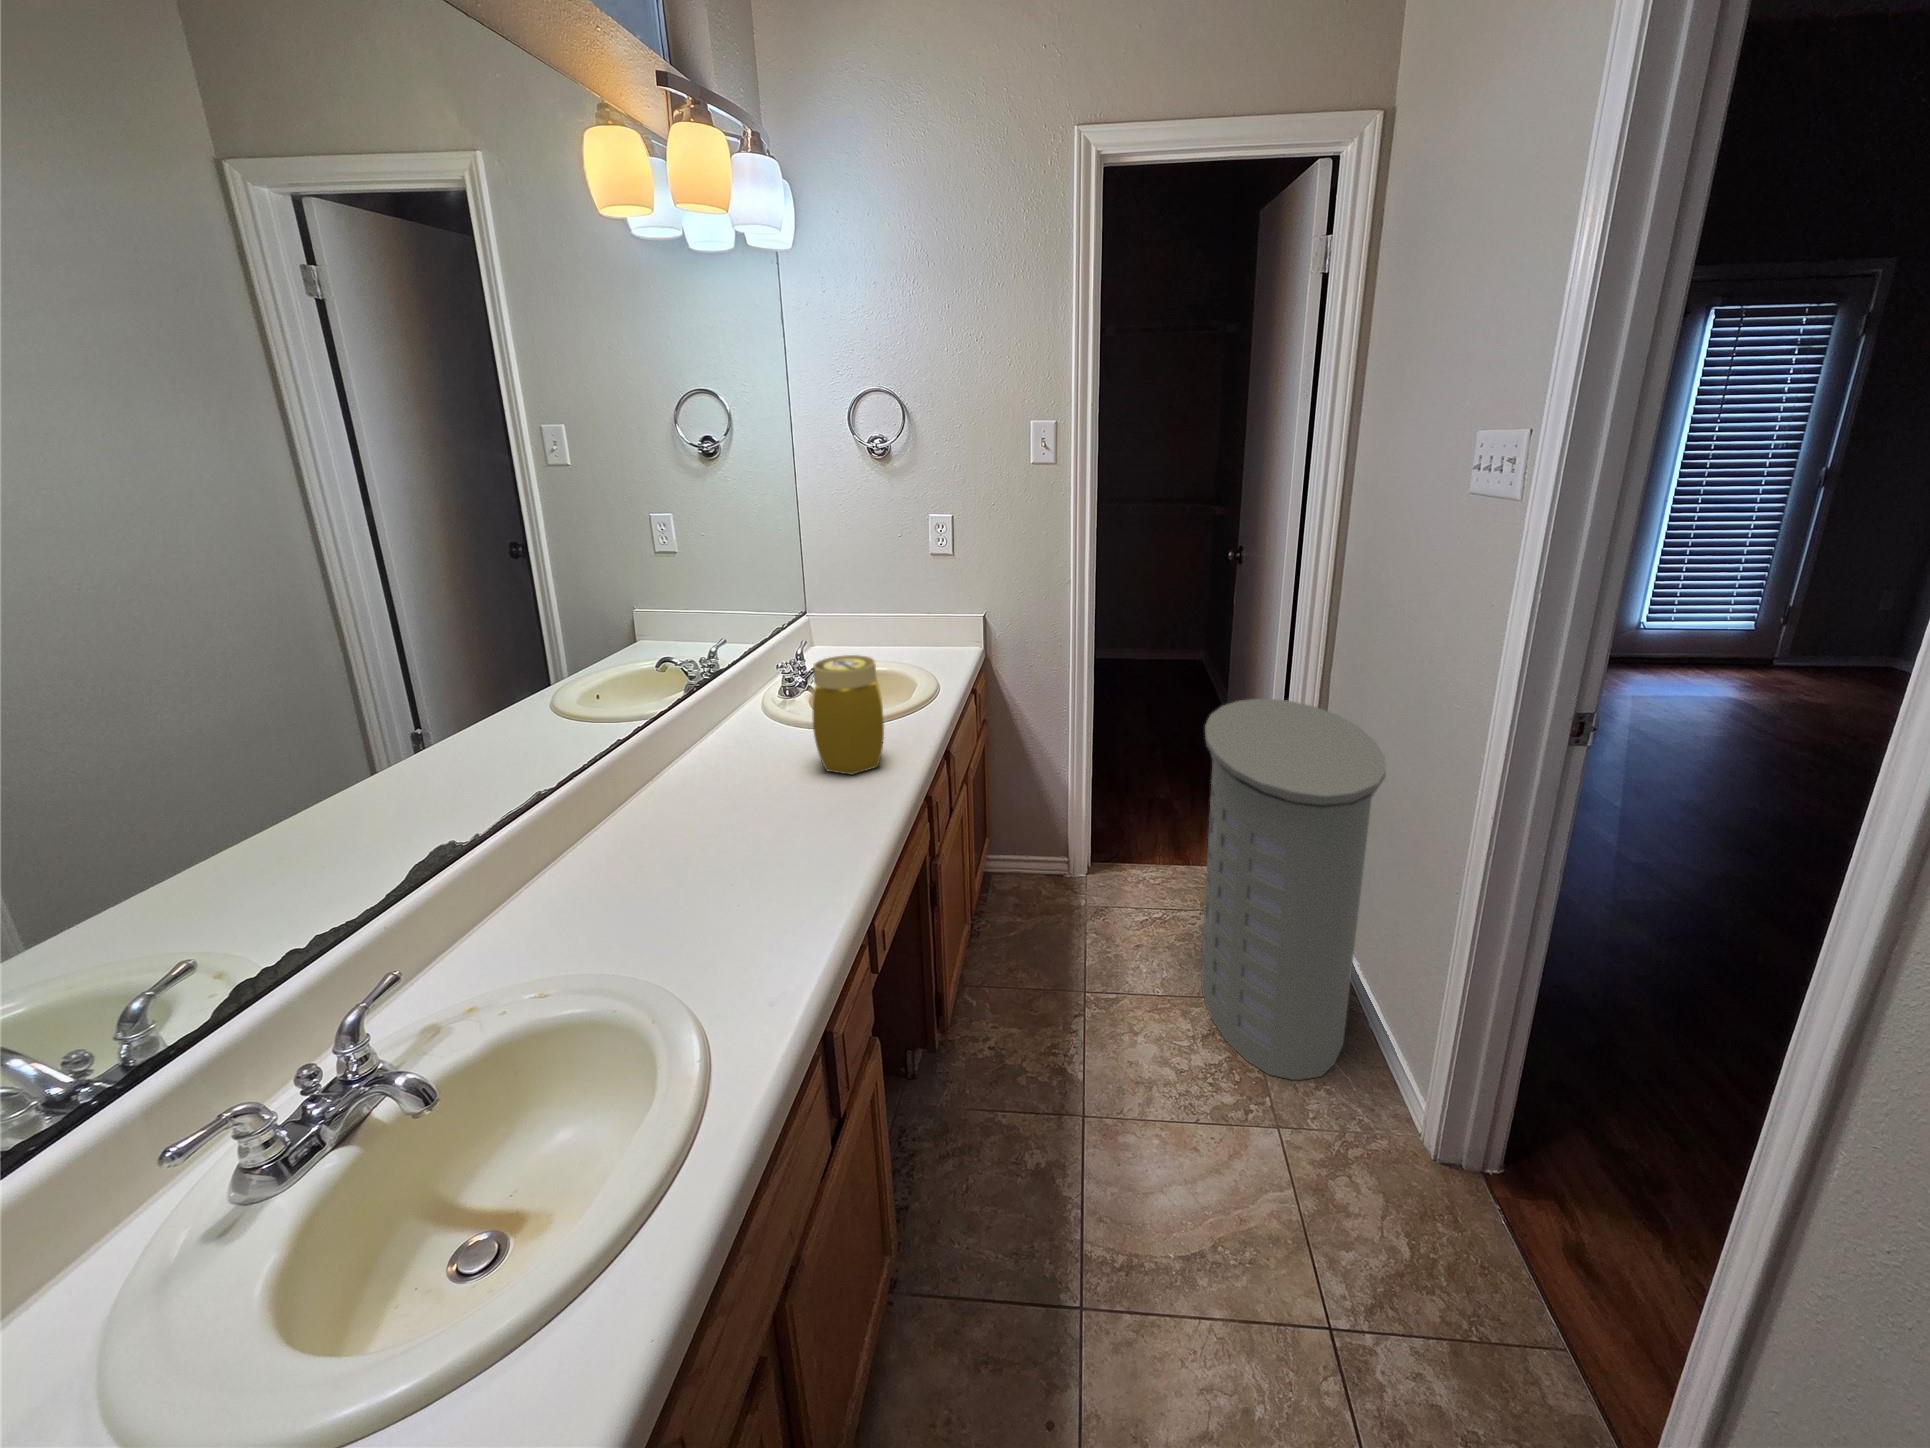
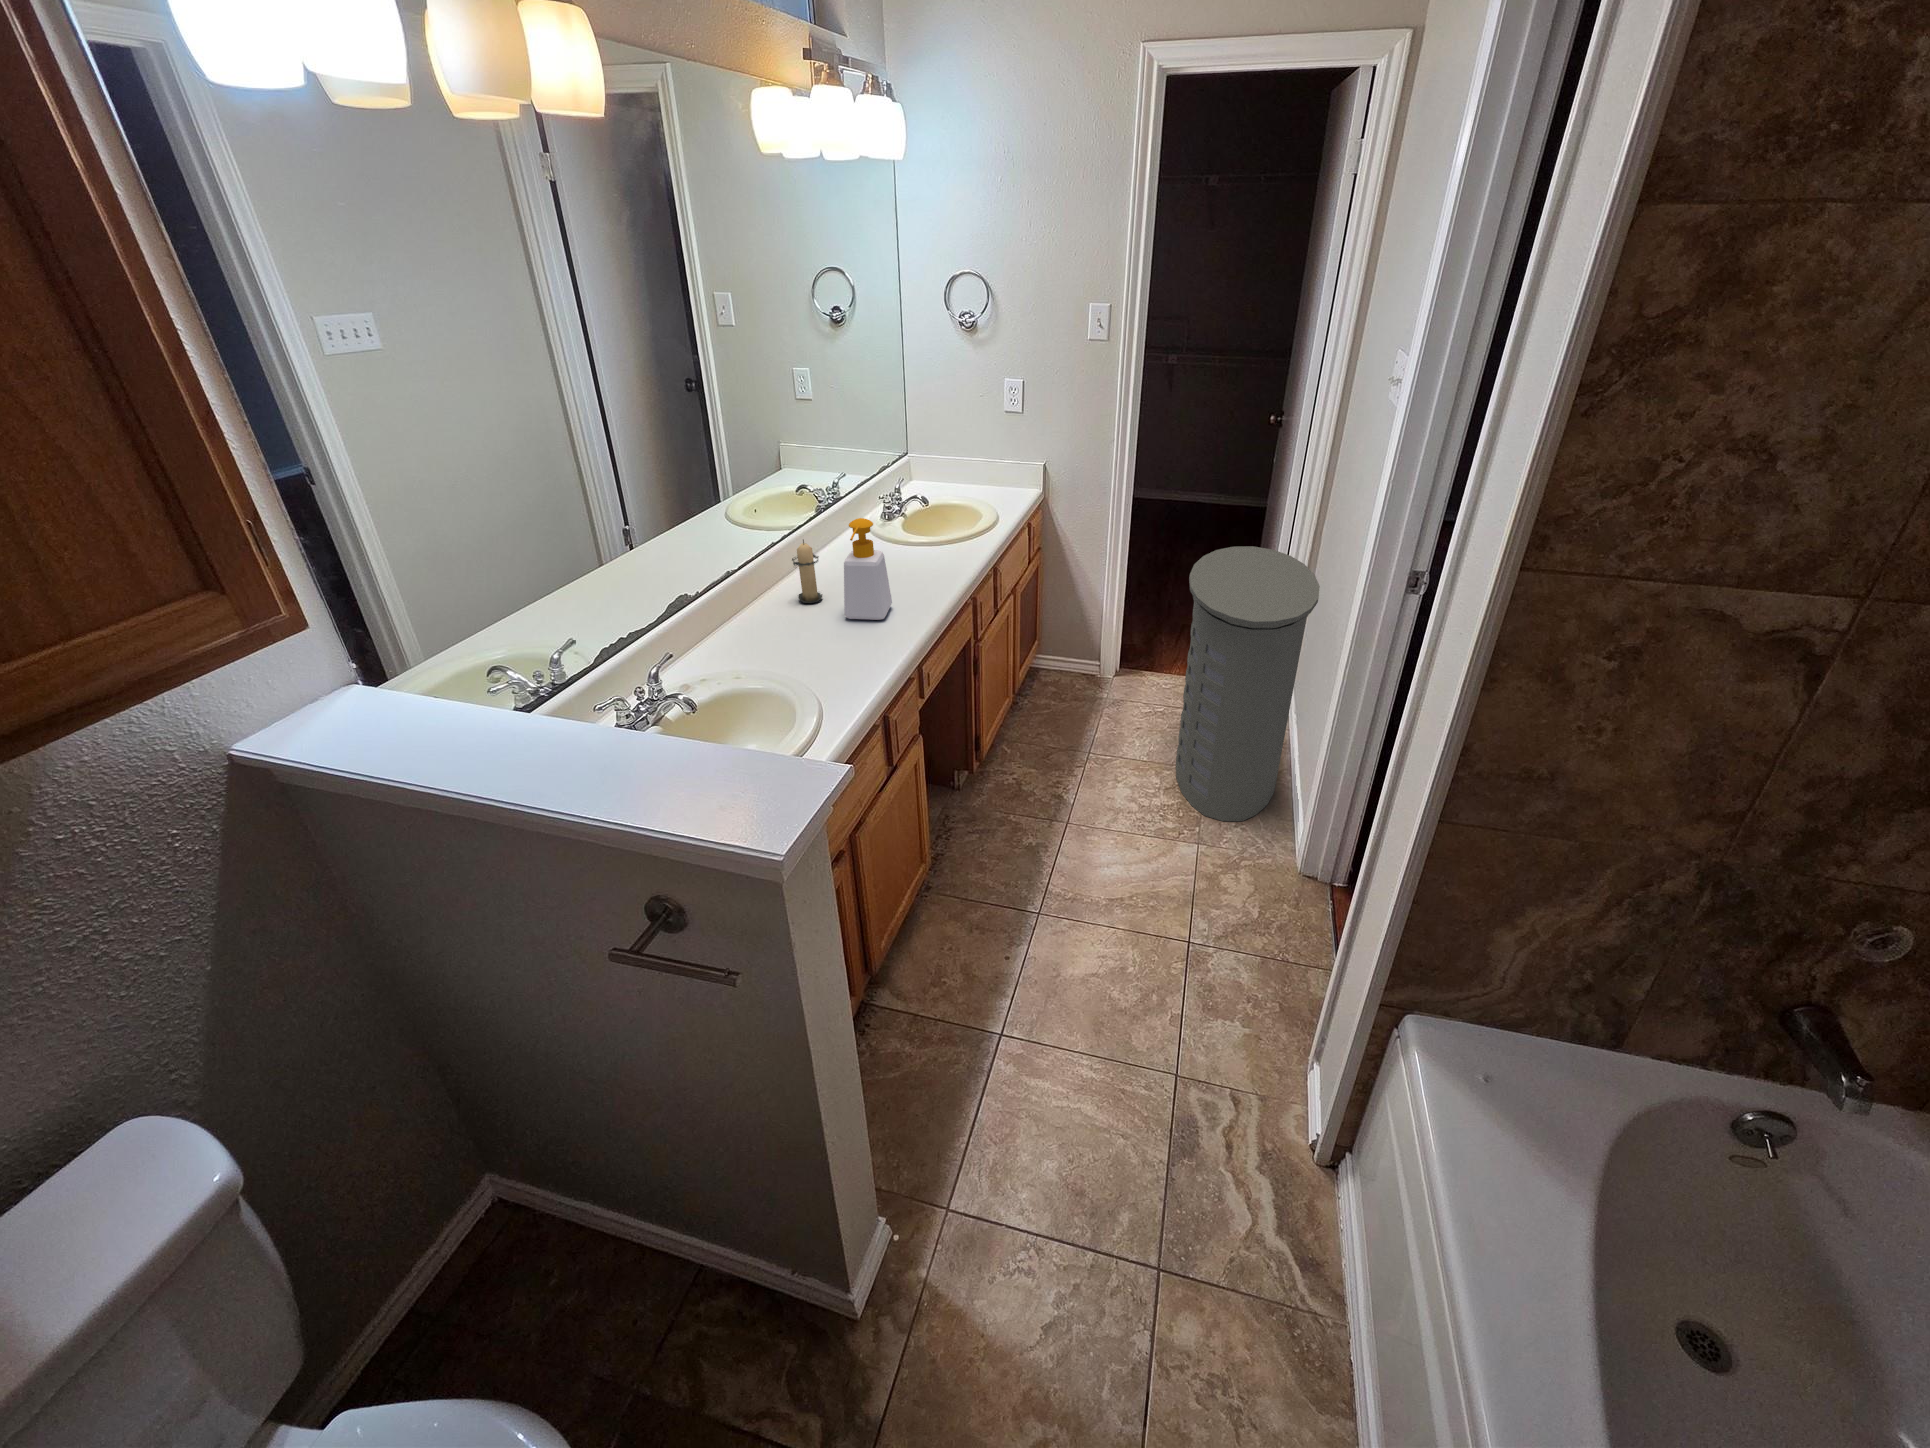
jar: present [812,655,884,775] -> none [897,497,945,578]
soap bottle: none [736,687,815,853] -> present [844,518,892,620]
candle: none [641,728,702,833] -> present [792,540,822,603]

